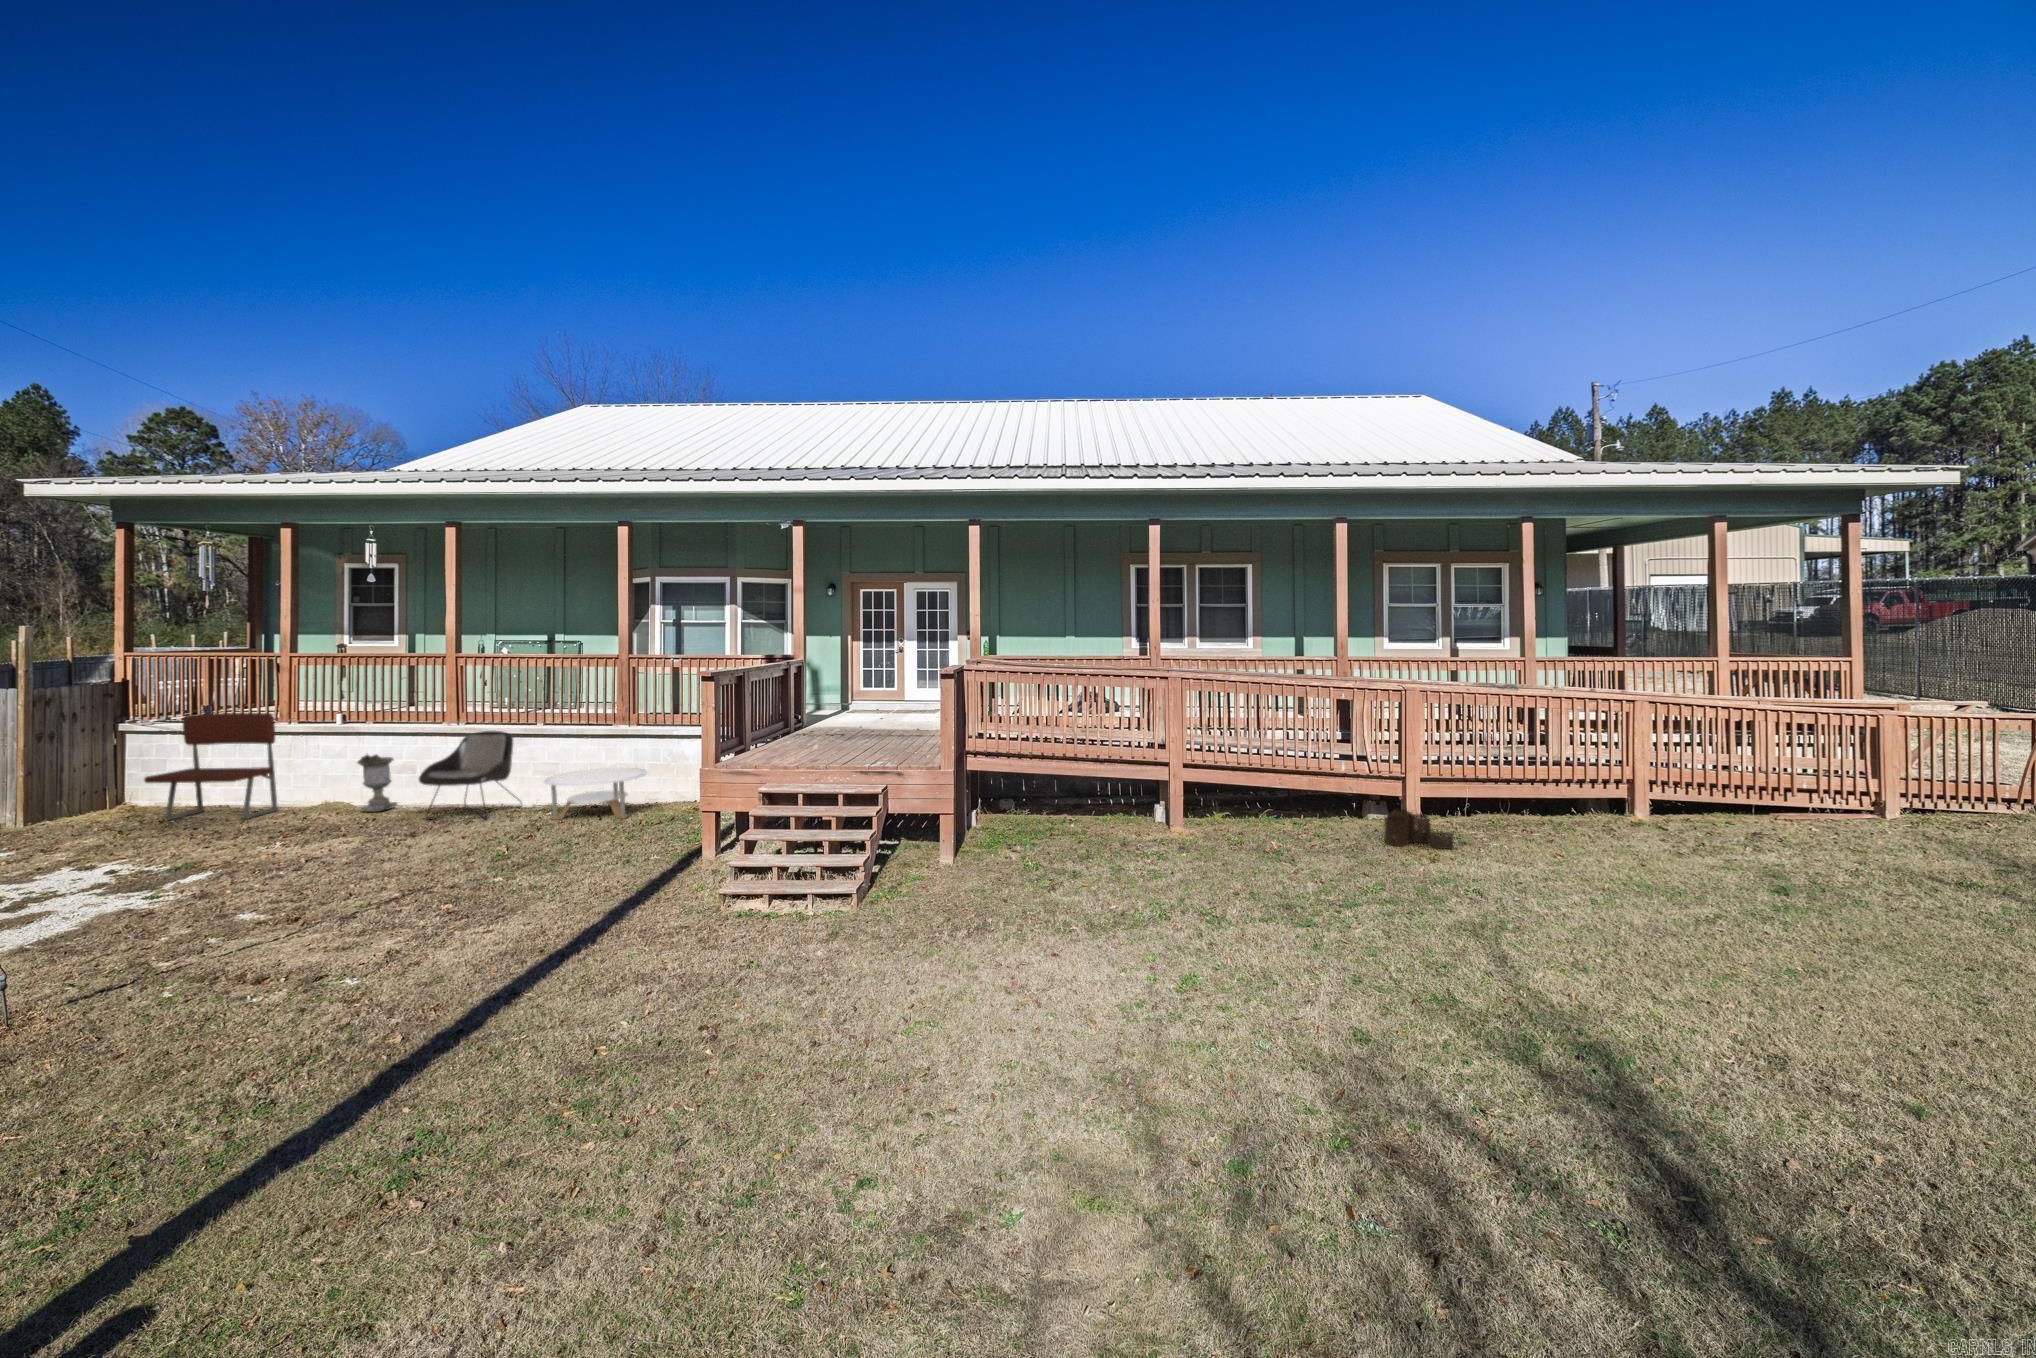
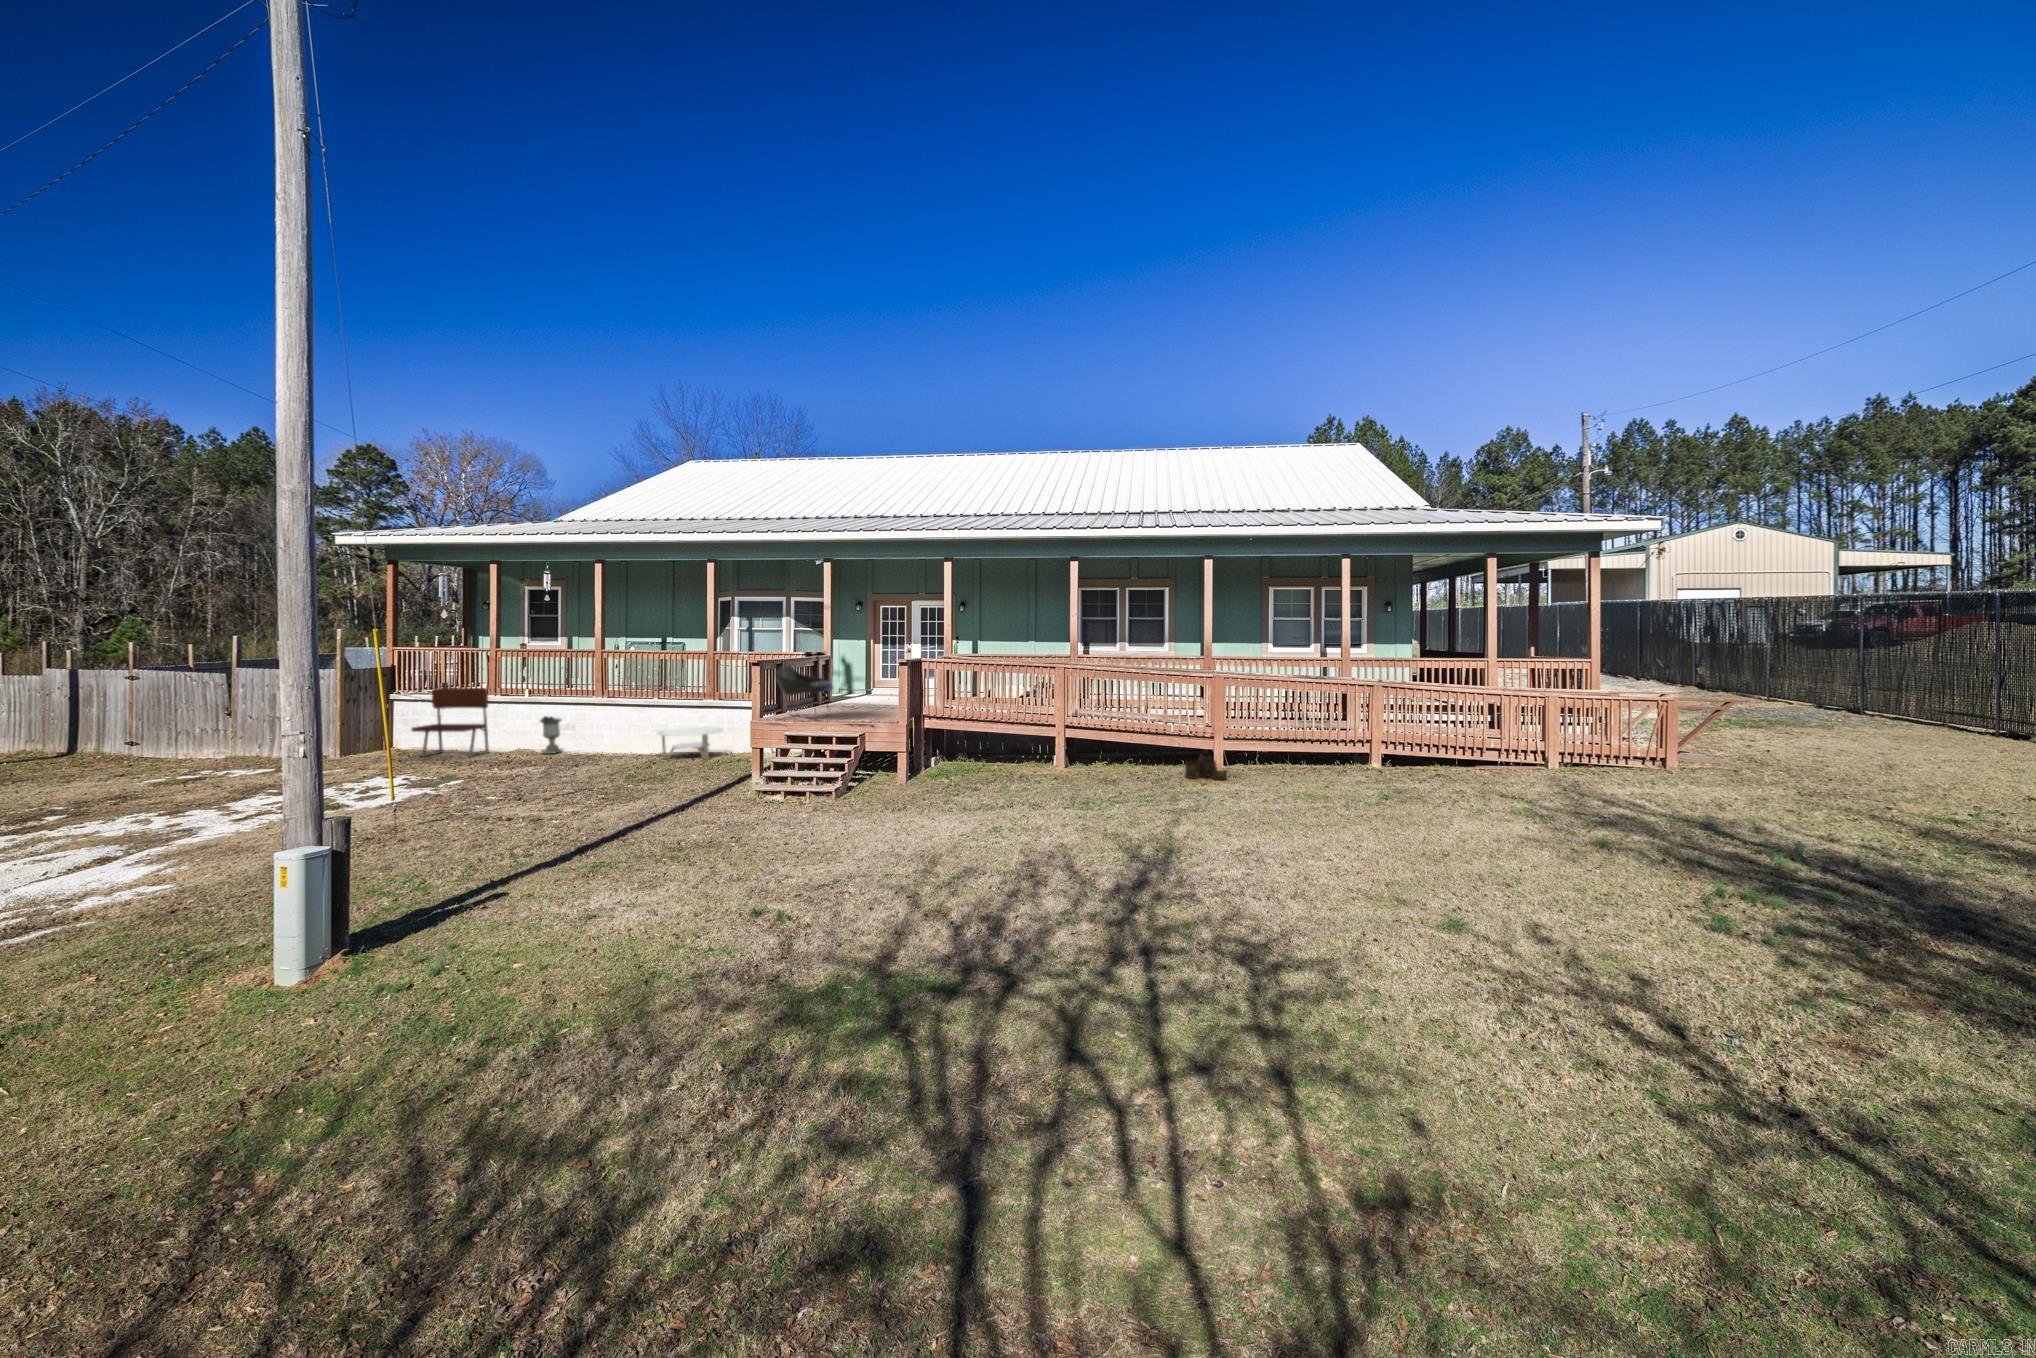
lounge chair: present [419,731,520,820] -> present [776,665,833,719]

